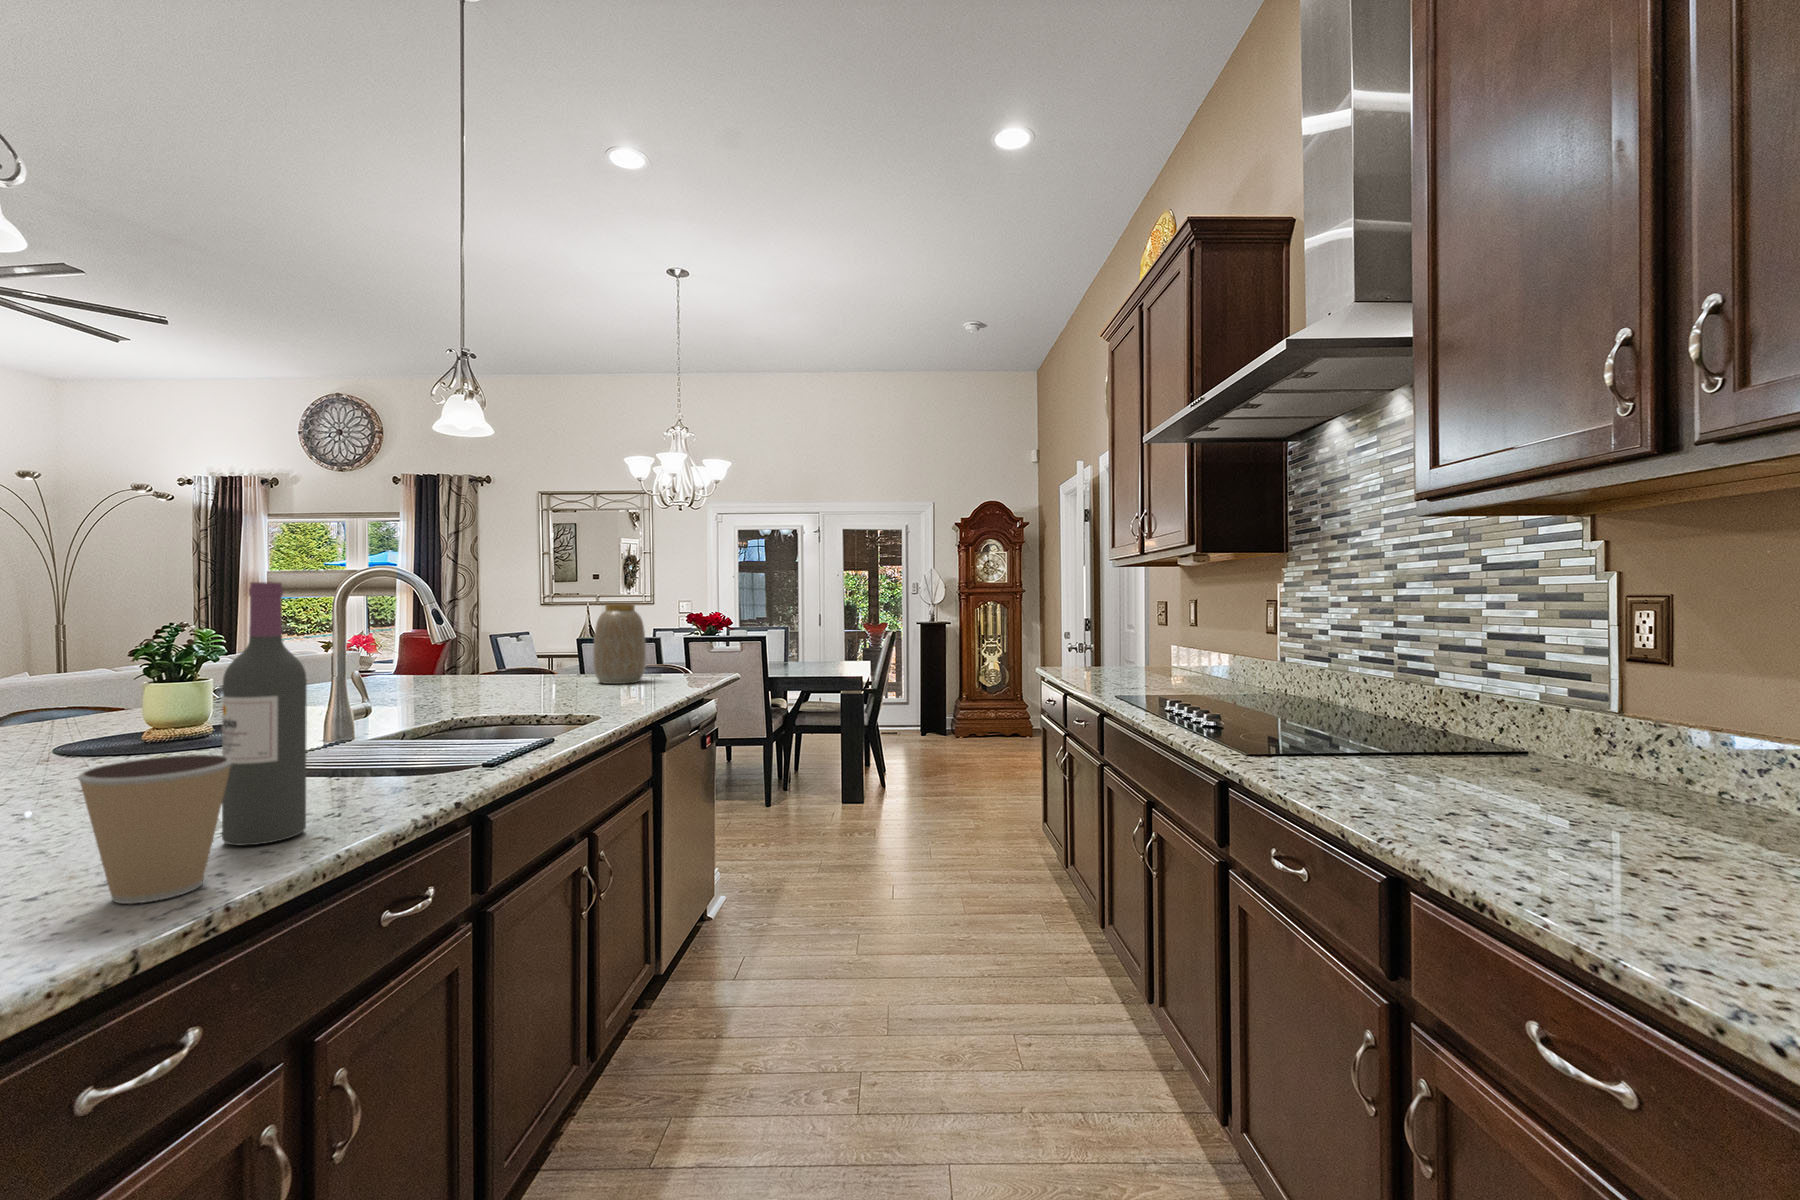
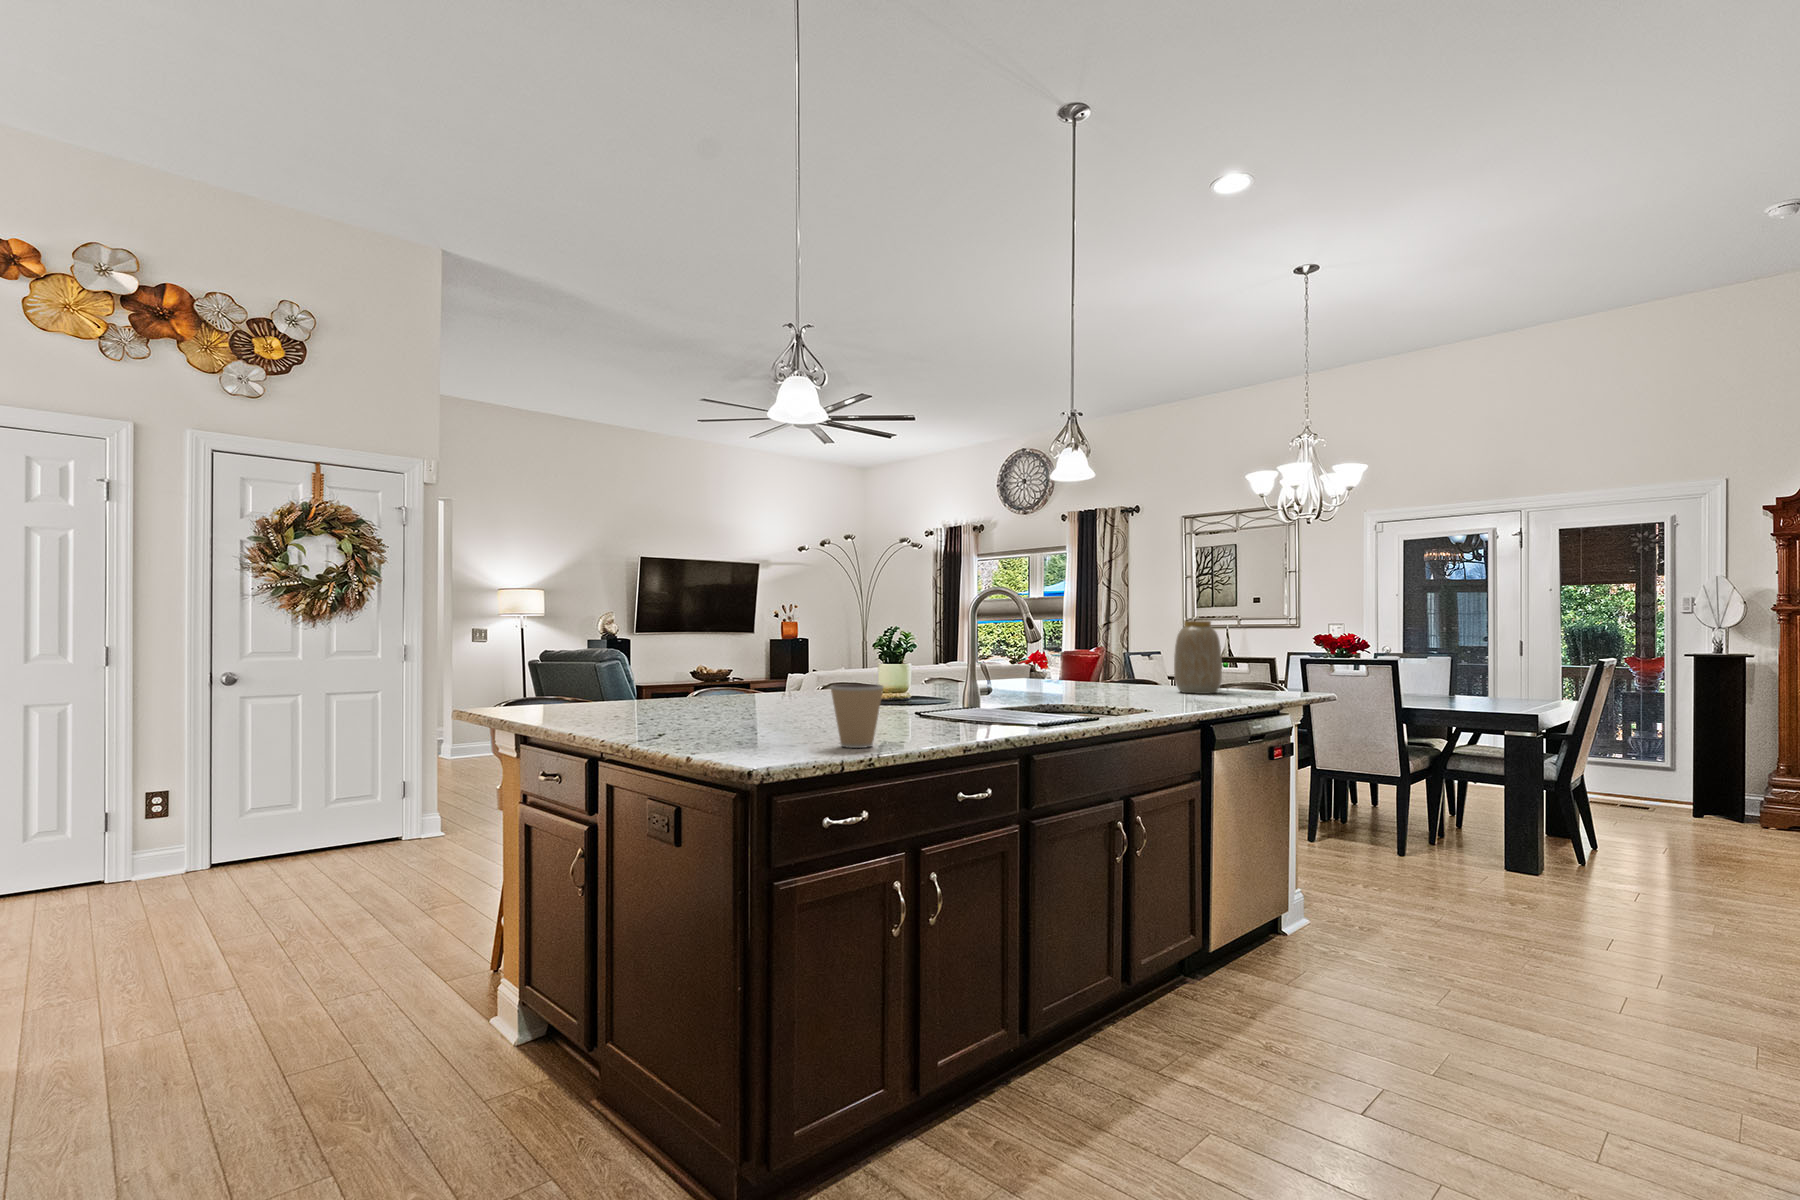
wine bottle: present [222,582,307,845] -> none [887,599,922,739]

